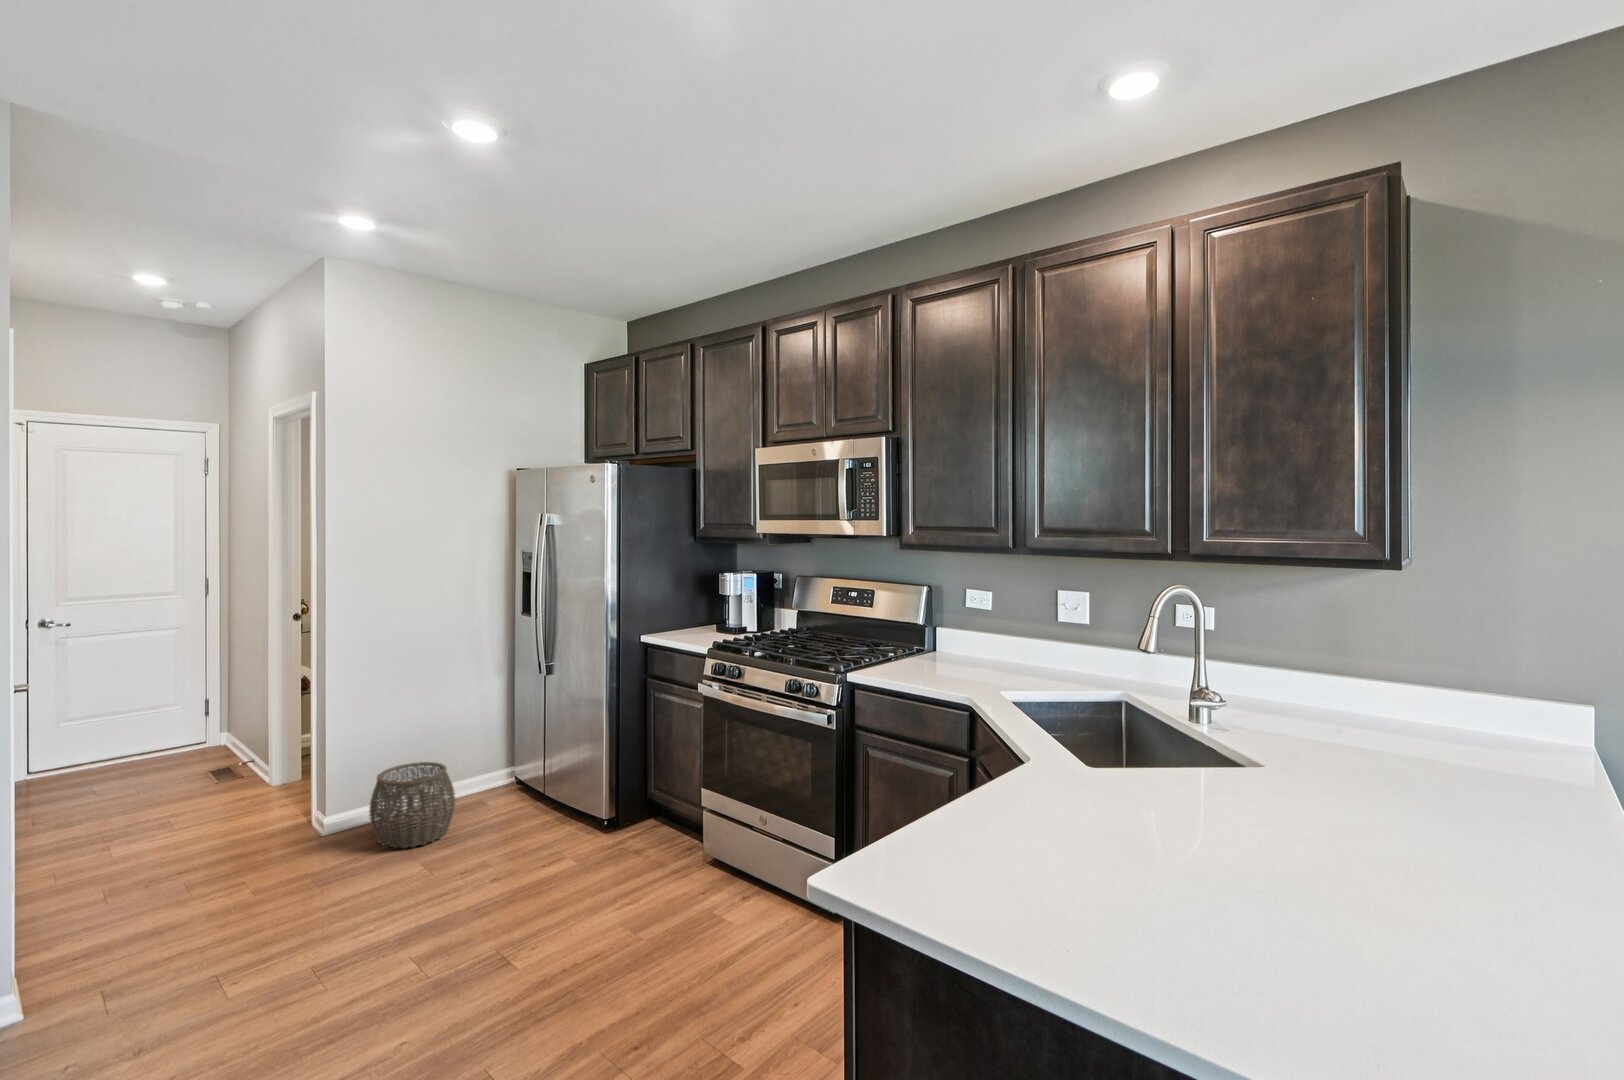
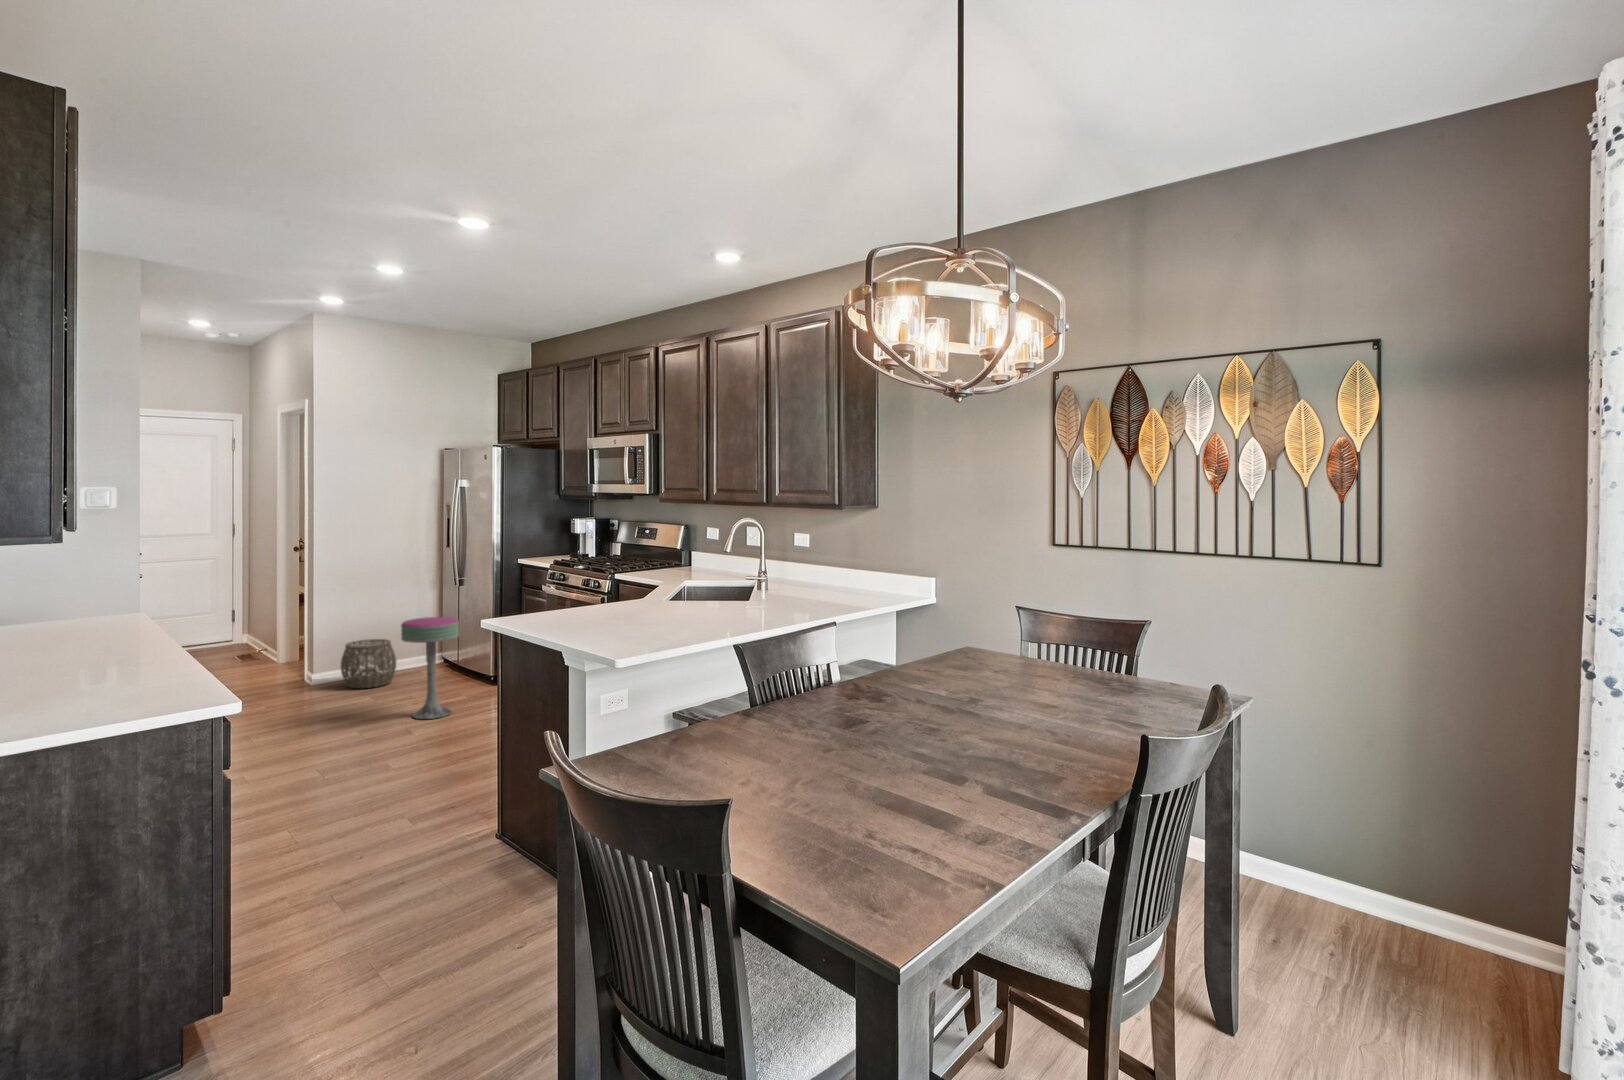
bar stool: none [483,746,577,932] -> present [401,617,459,719]

